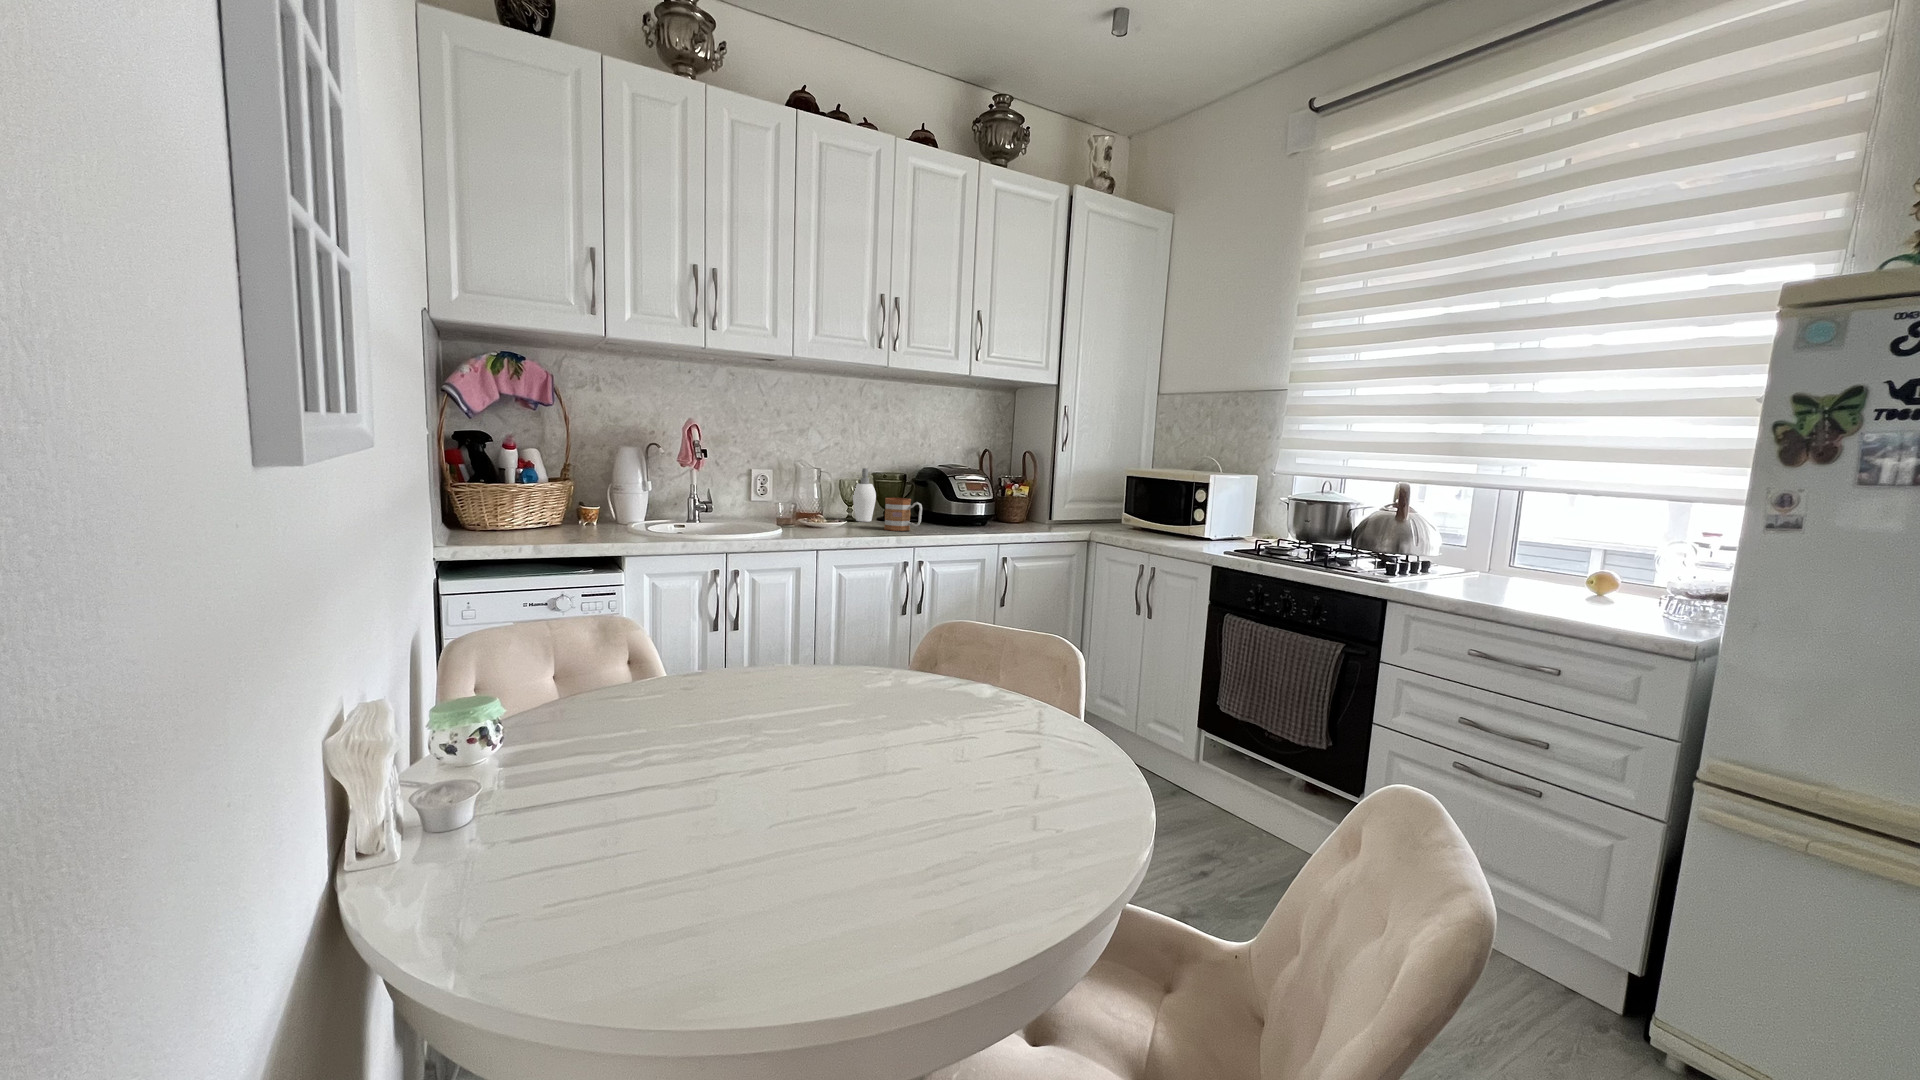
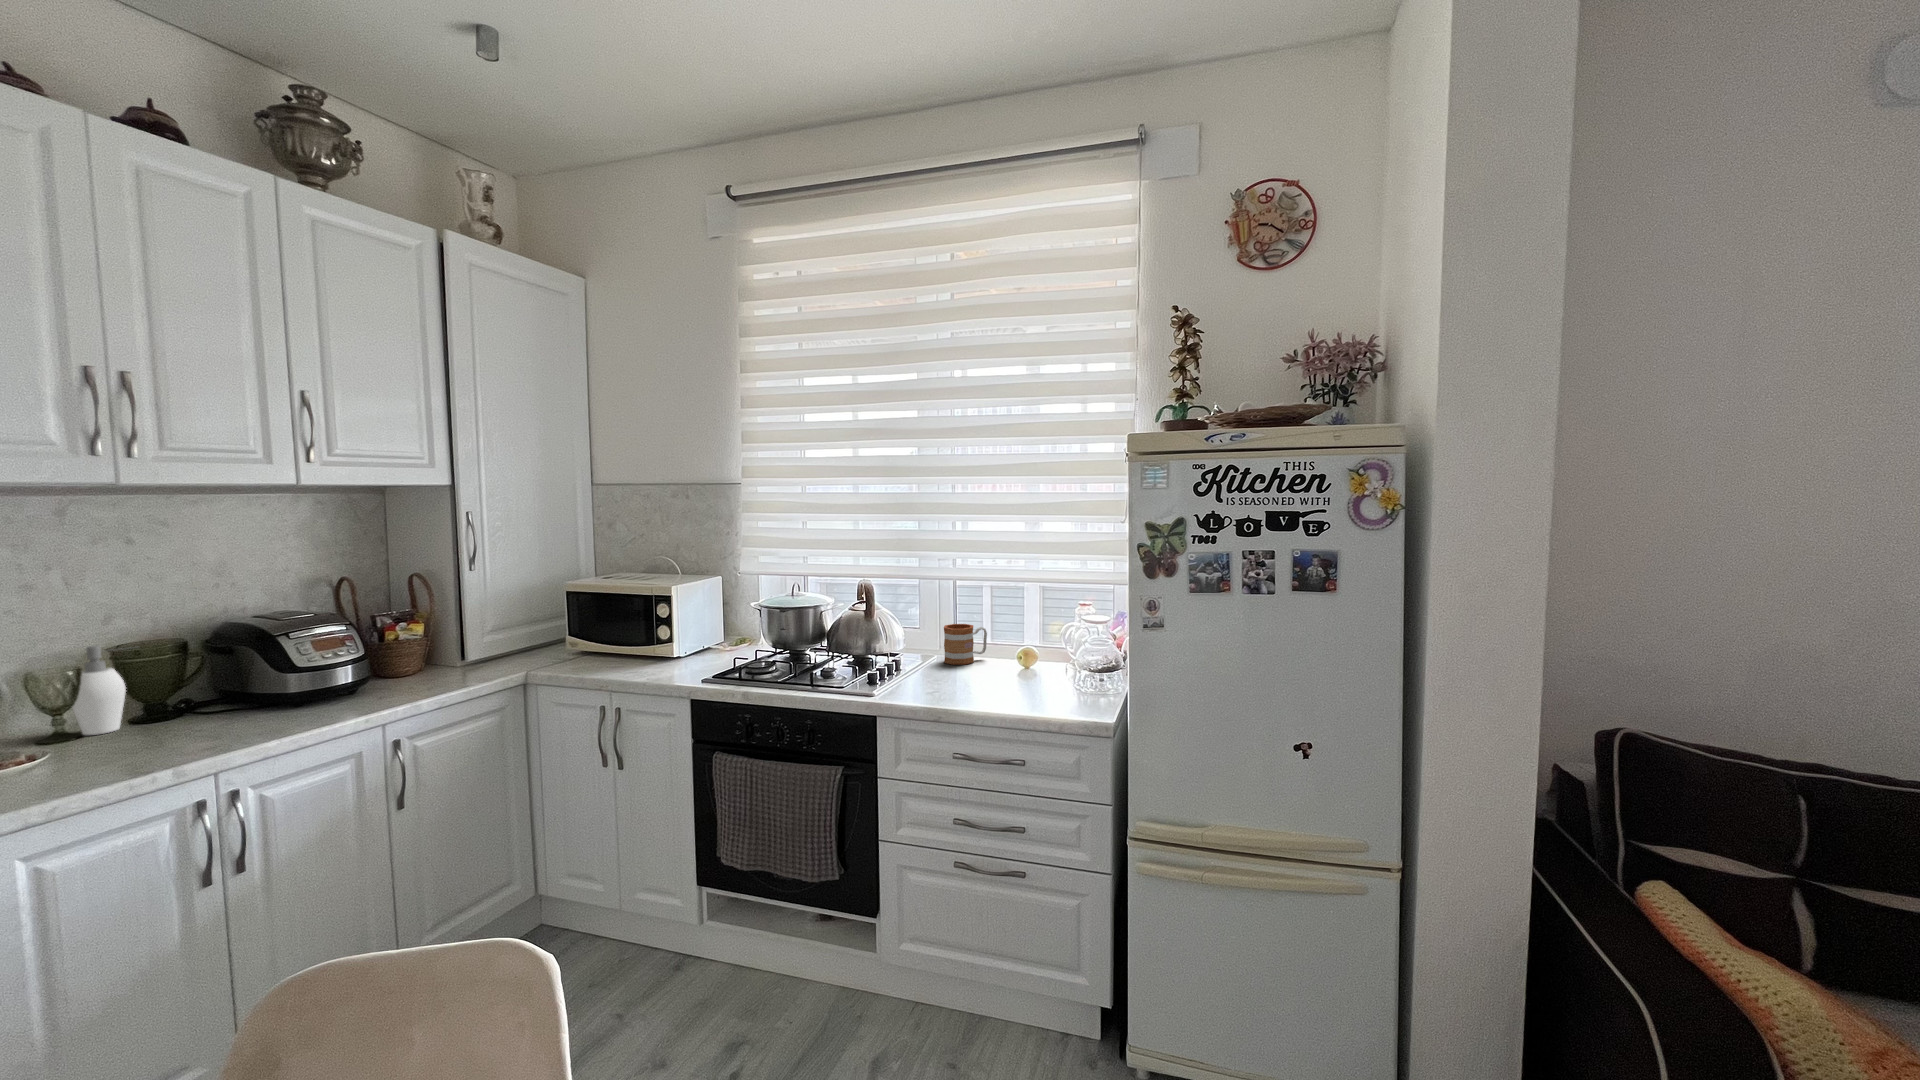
mug: present [884,498,922,531] -> present [944,624,987,665]

